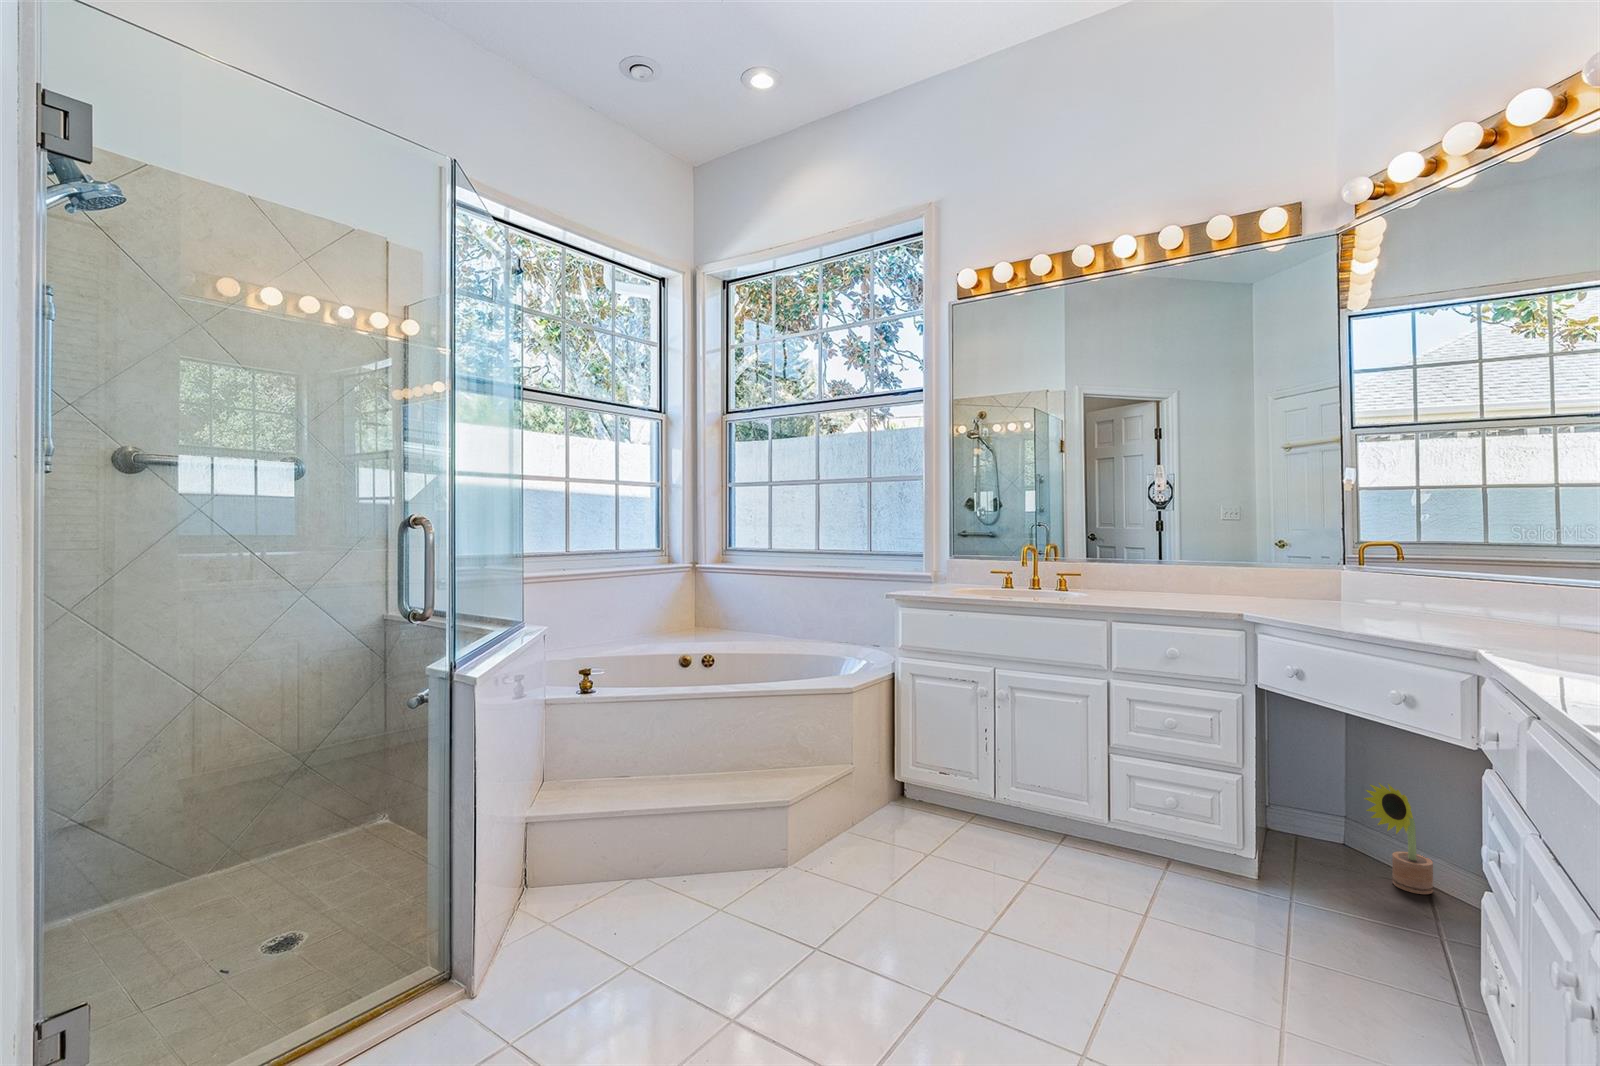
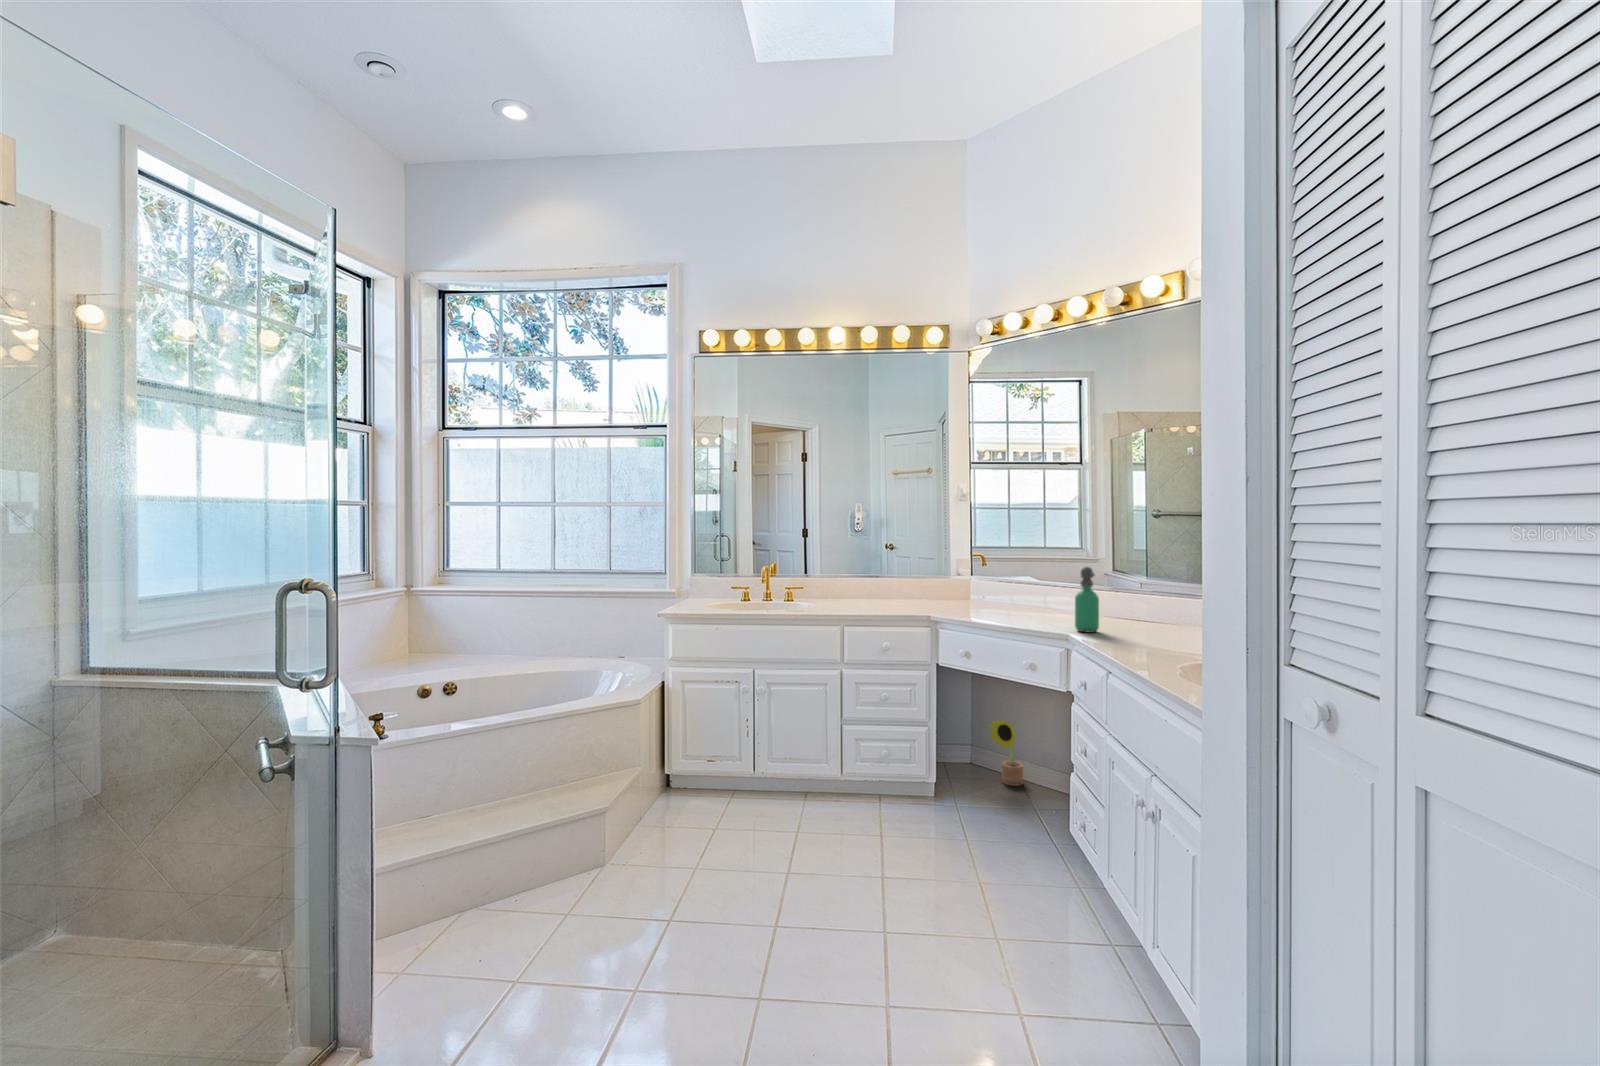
soap dispenser: none [1482,537,1535,649] -> present [1075,567,1099,632]

